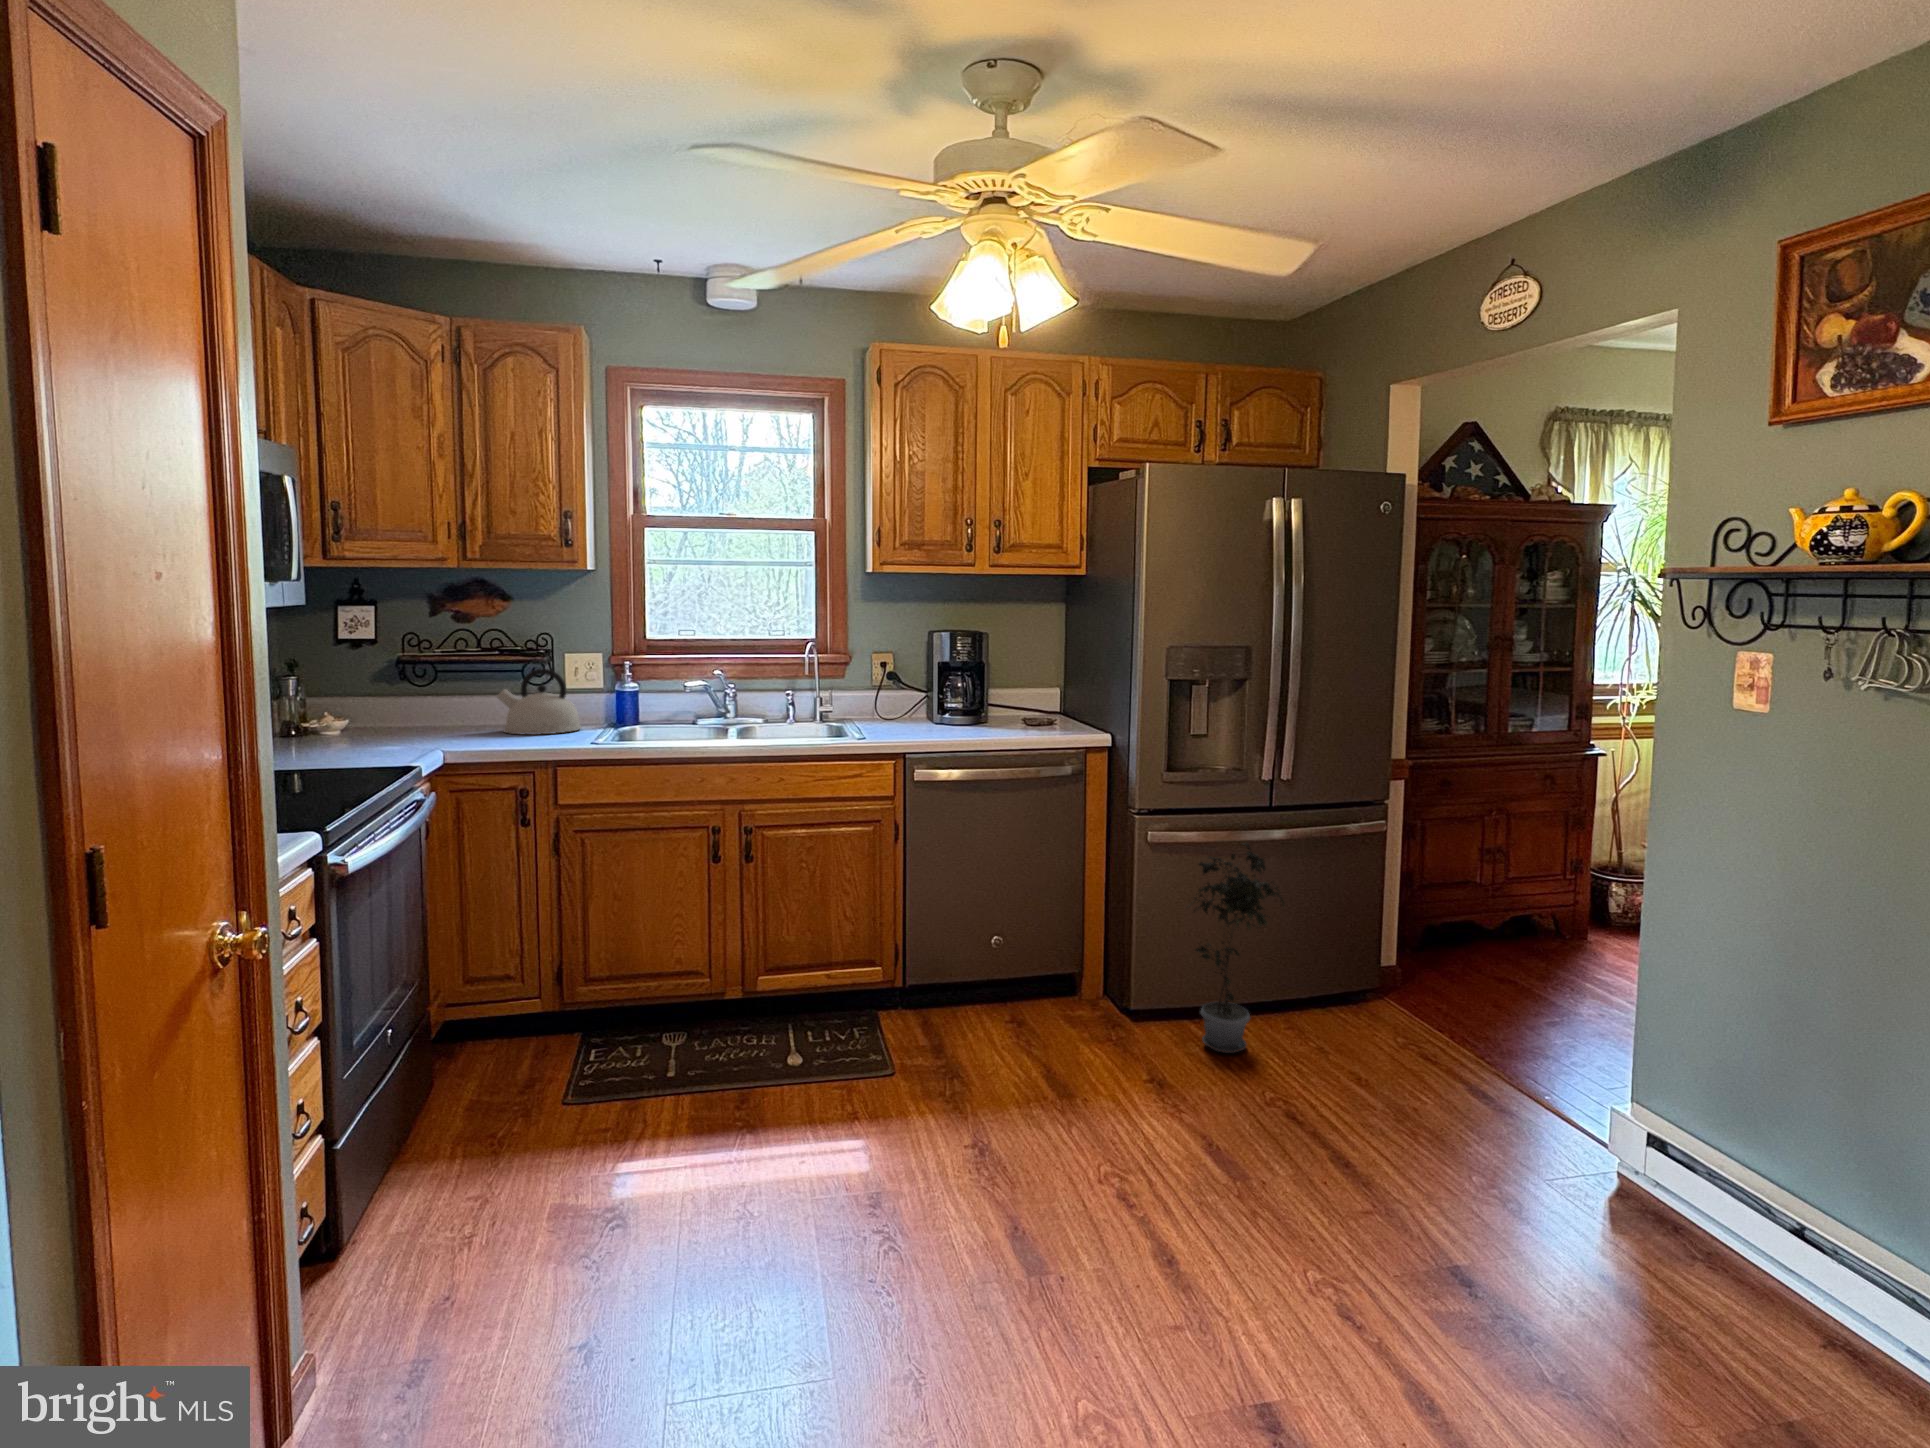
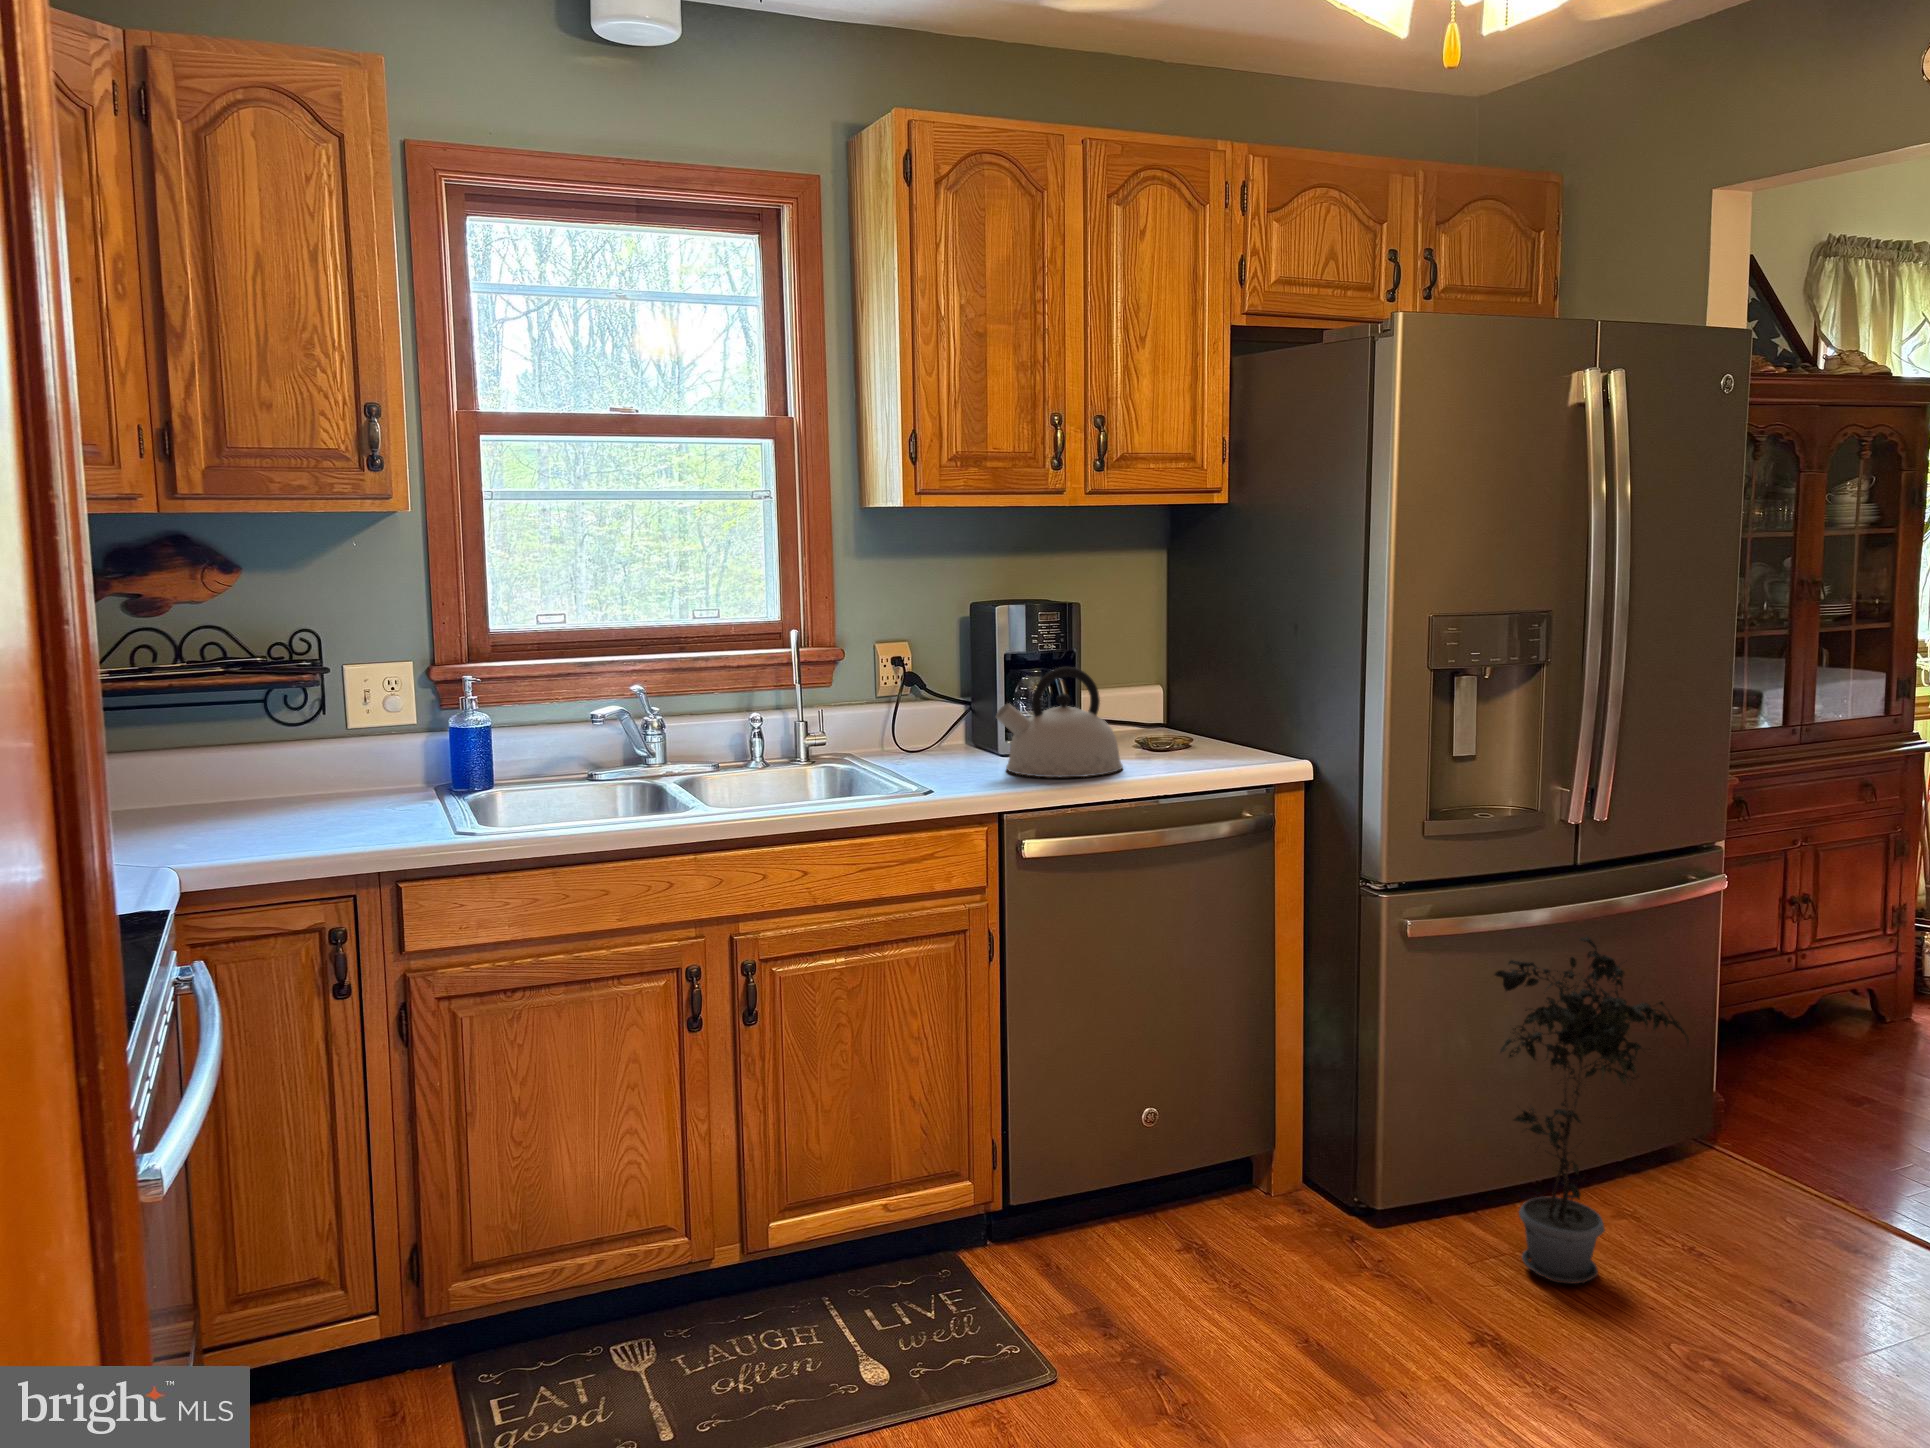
kettle: present [497,668,581,735] -> present [996,667,1123,777]

